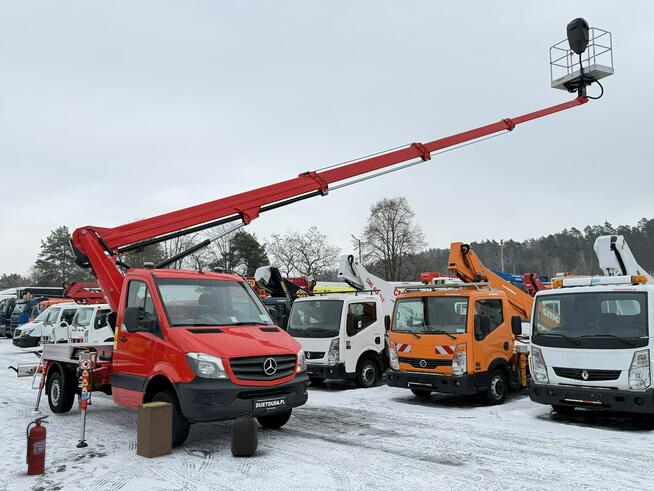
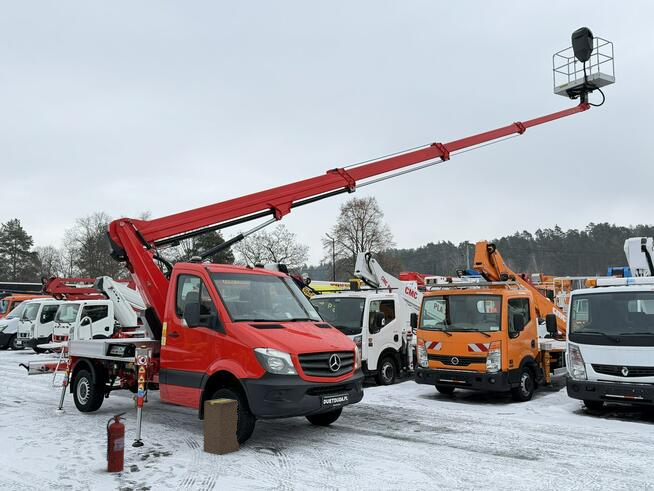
backpack: present [231,414,258,455] -> none [300,410,326,451]

